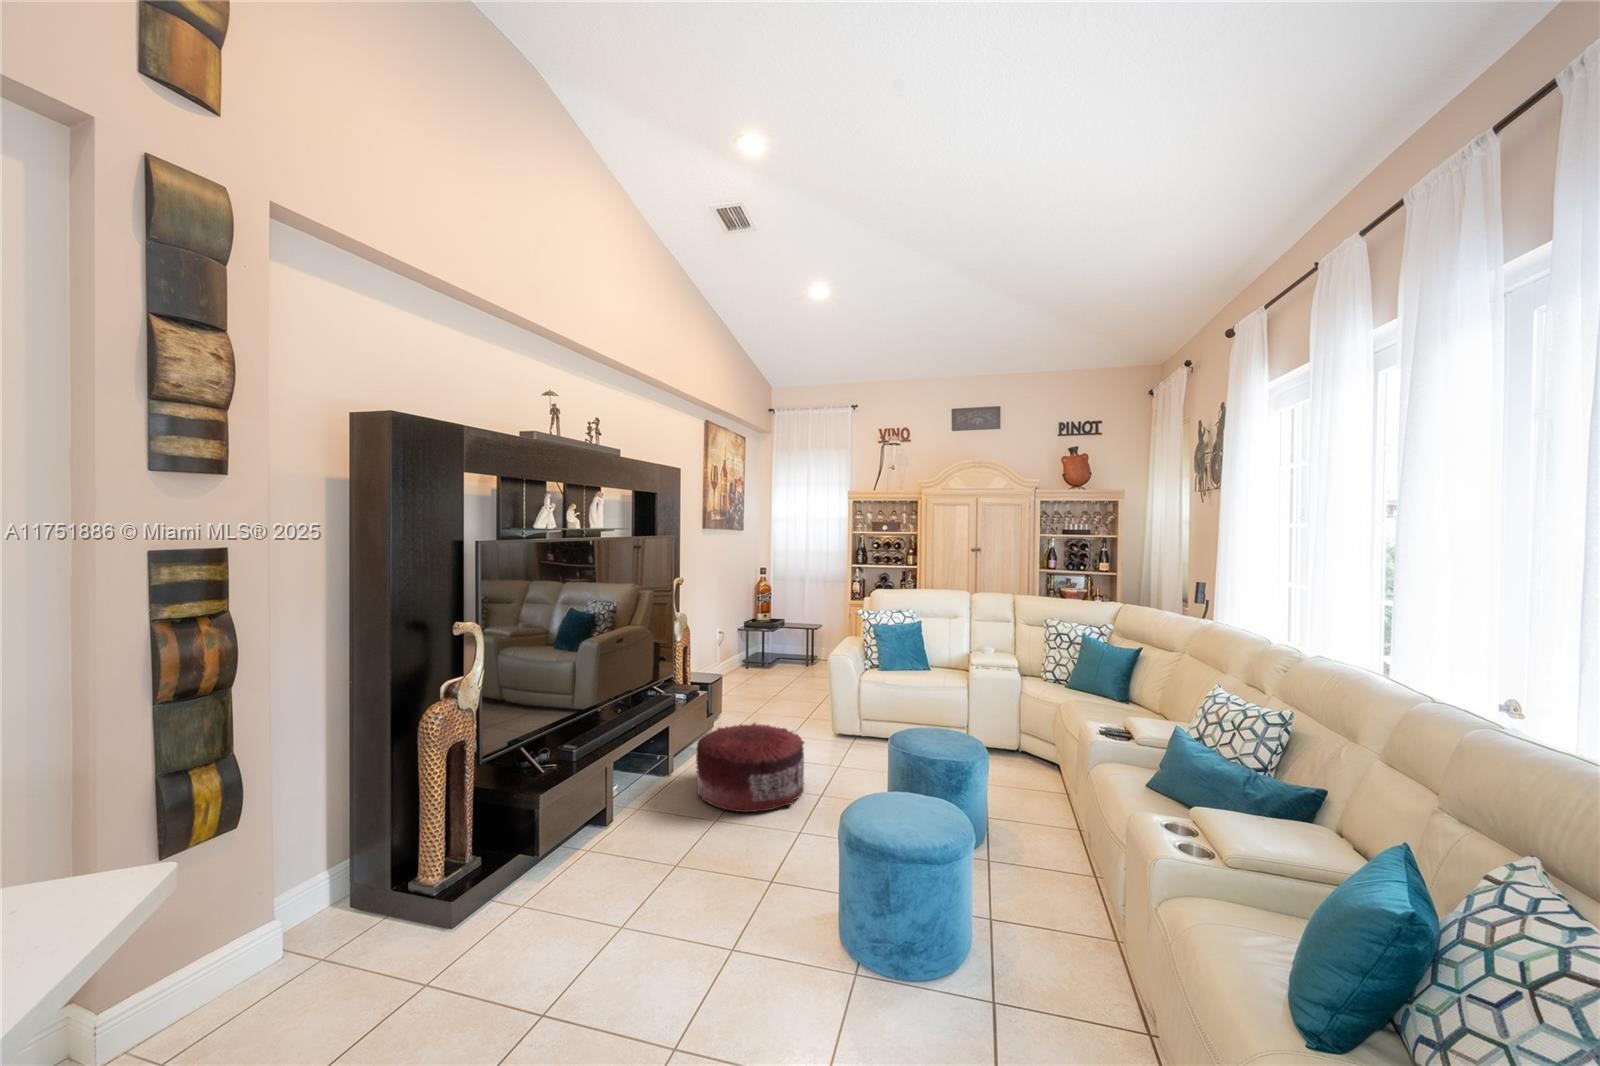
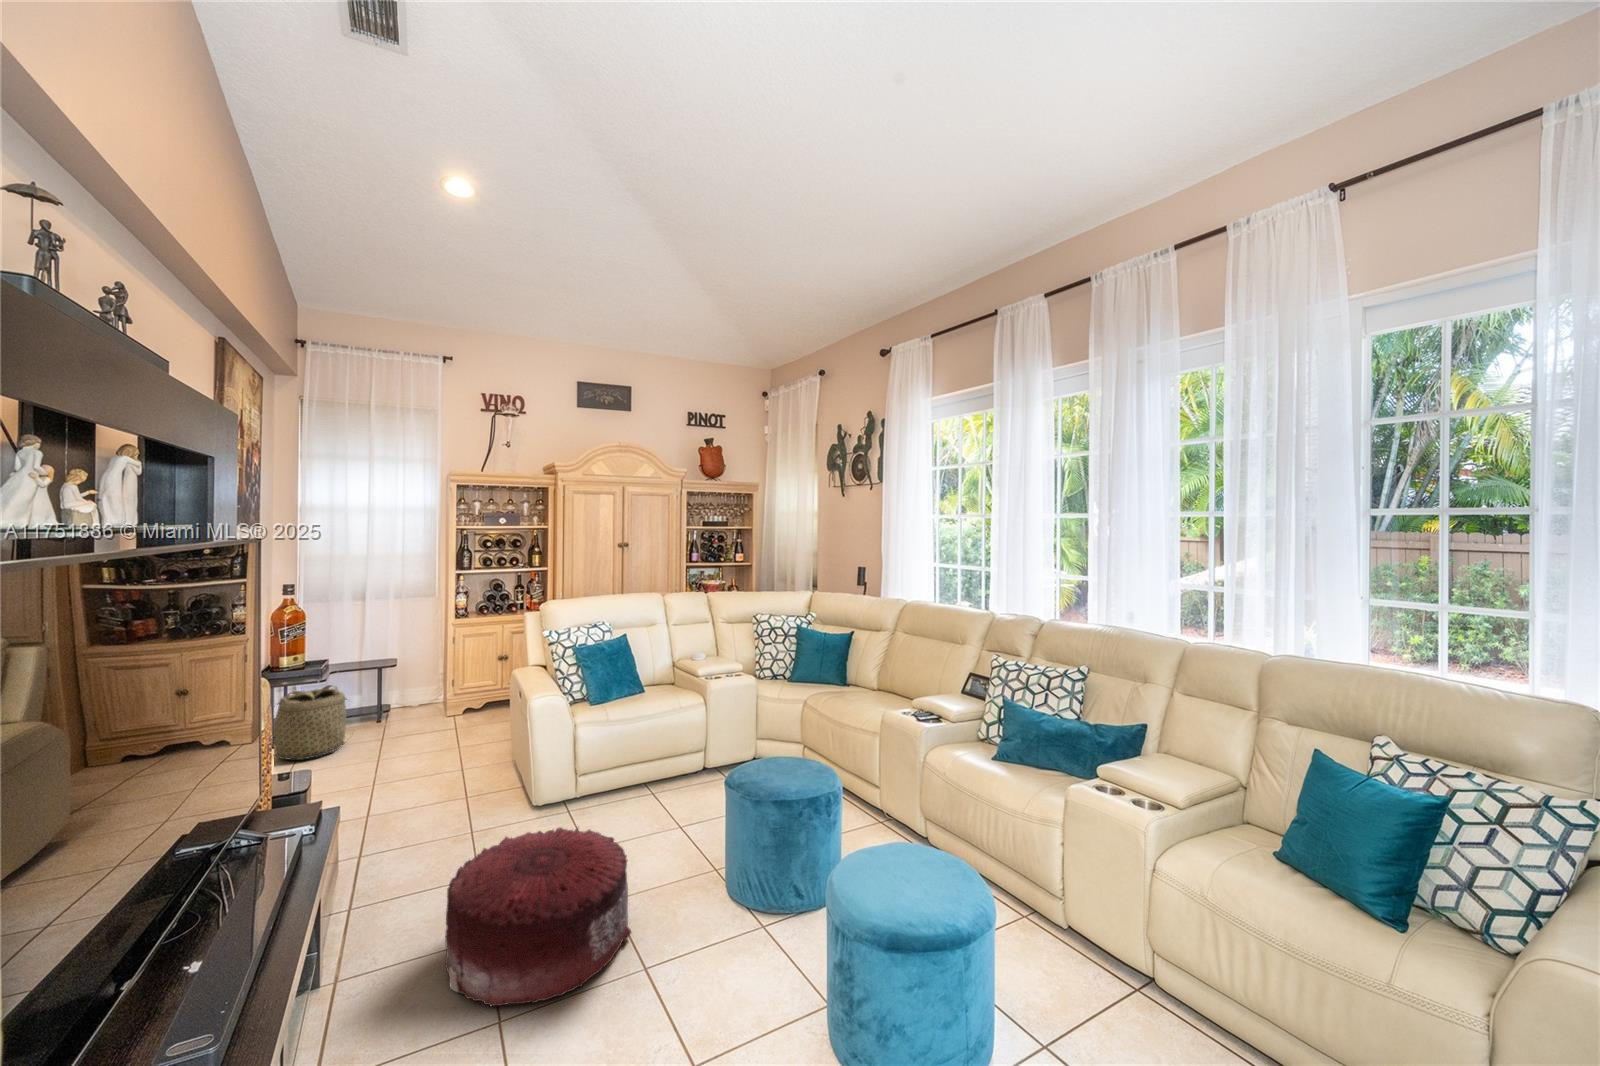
basket: none [734,632,782,676] -> present [274,685,347,759]

